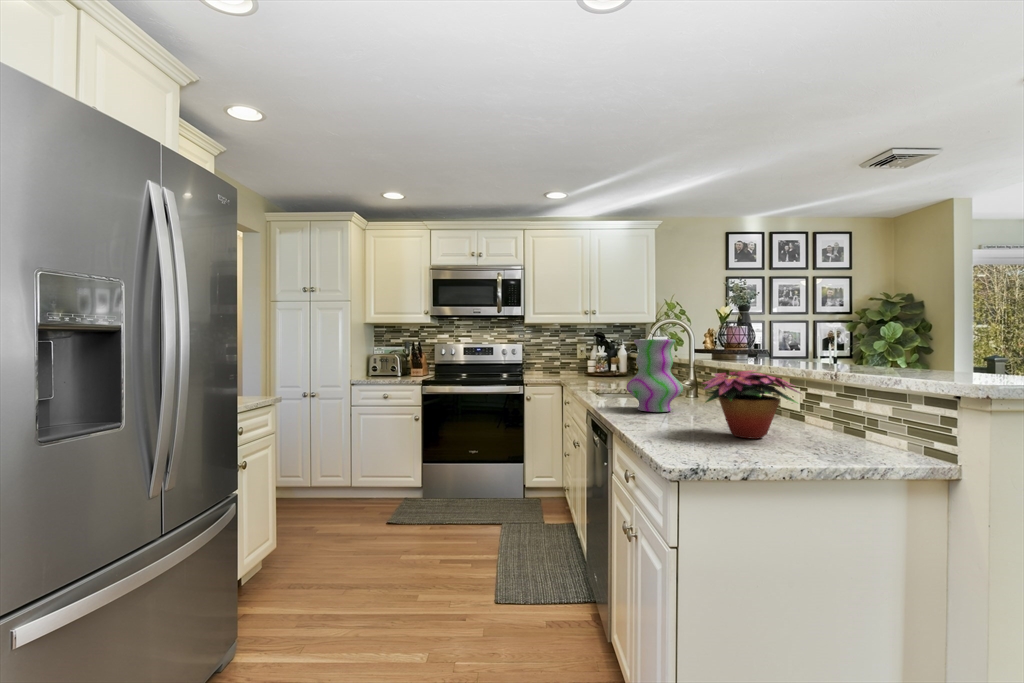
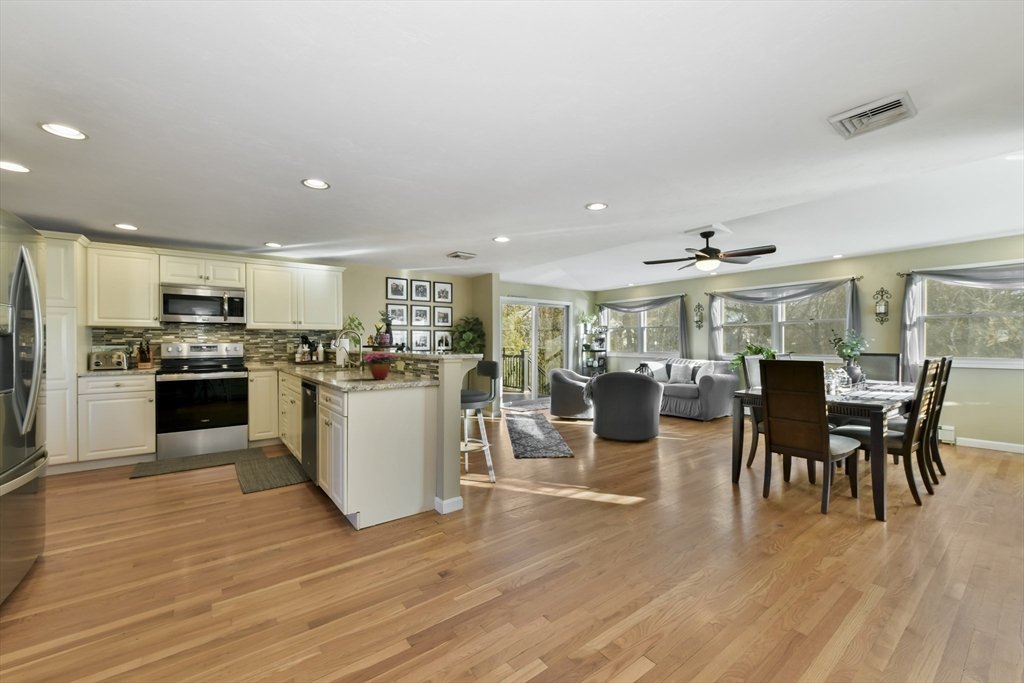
vase: present [627,339,683,412] -> none [326,340,355,375]

